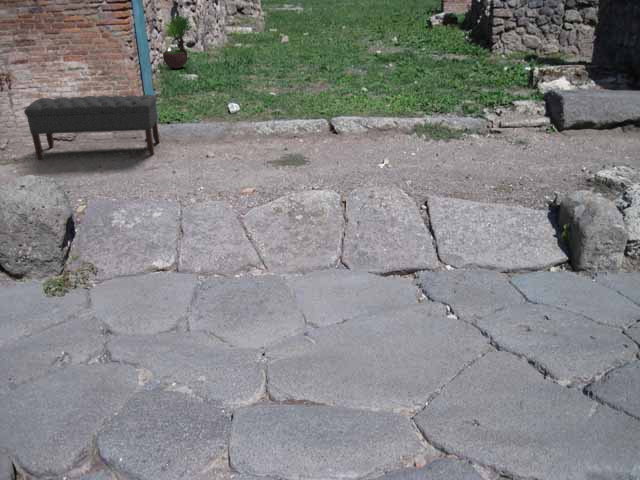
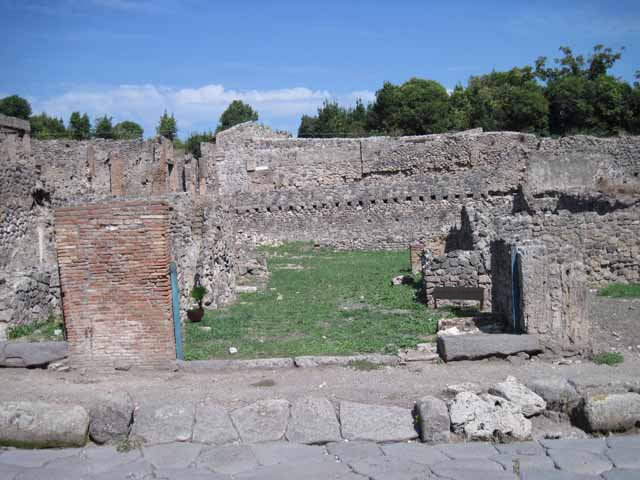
bench: present [24,95,159,159] -> present [433,286,484,311]

